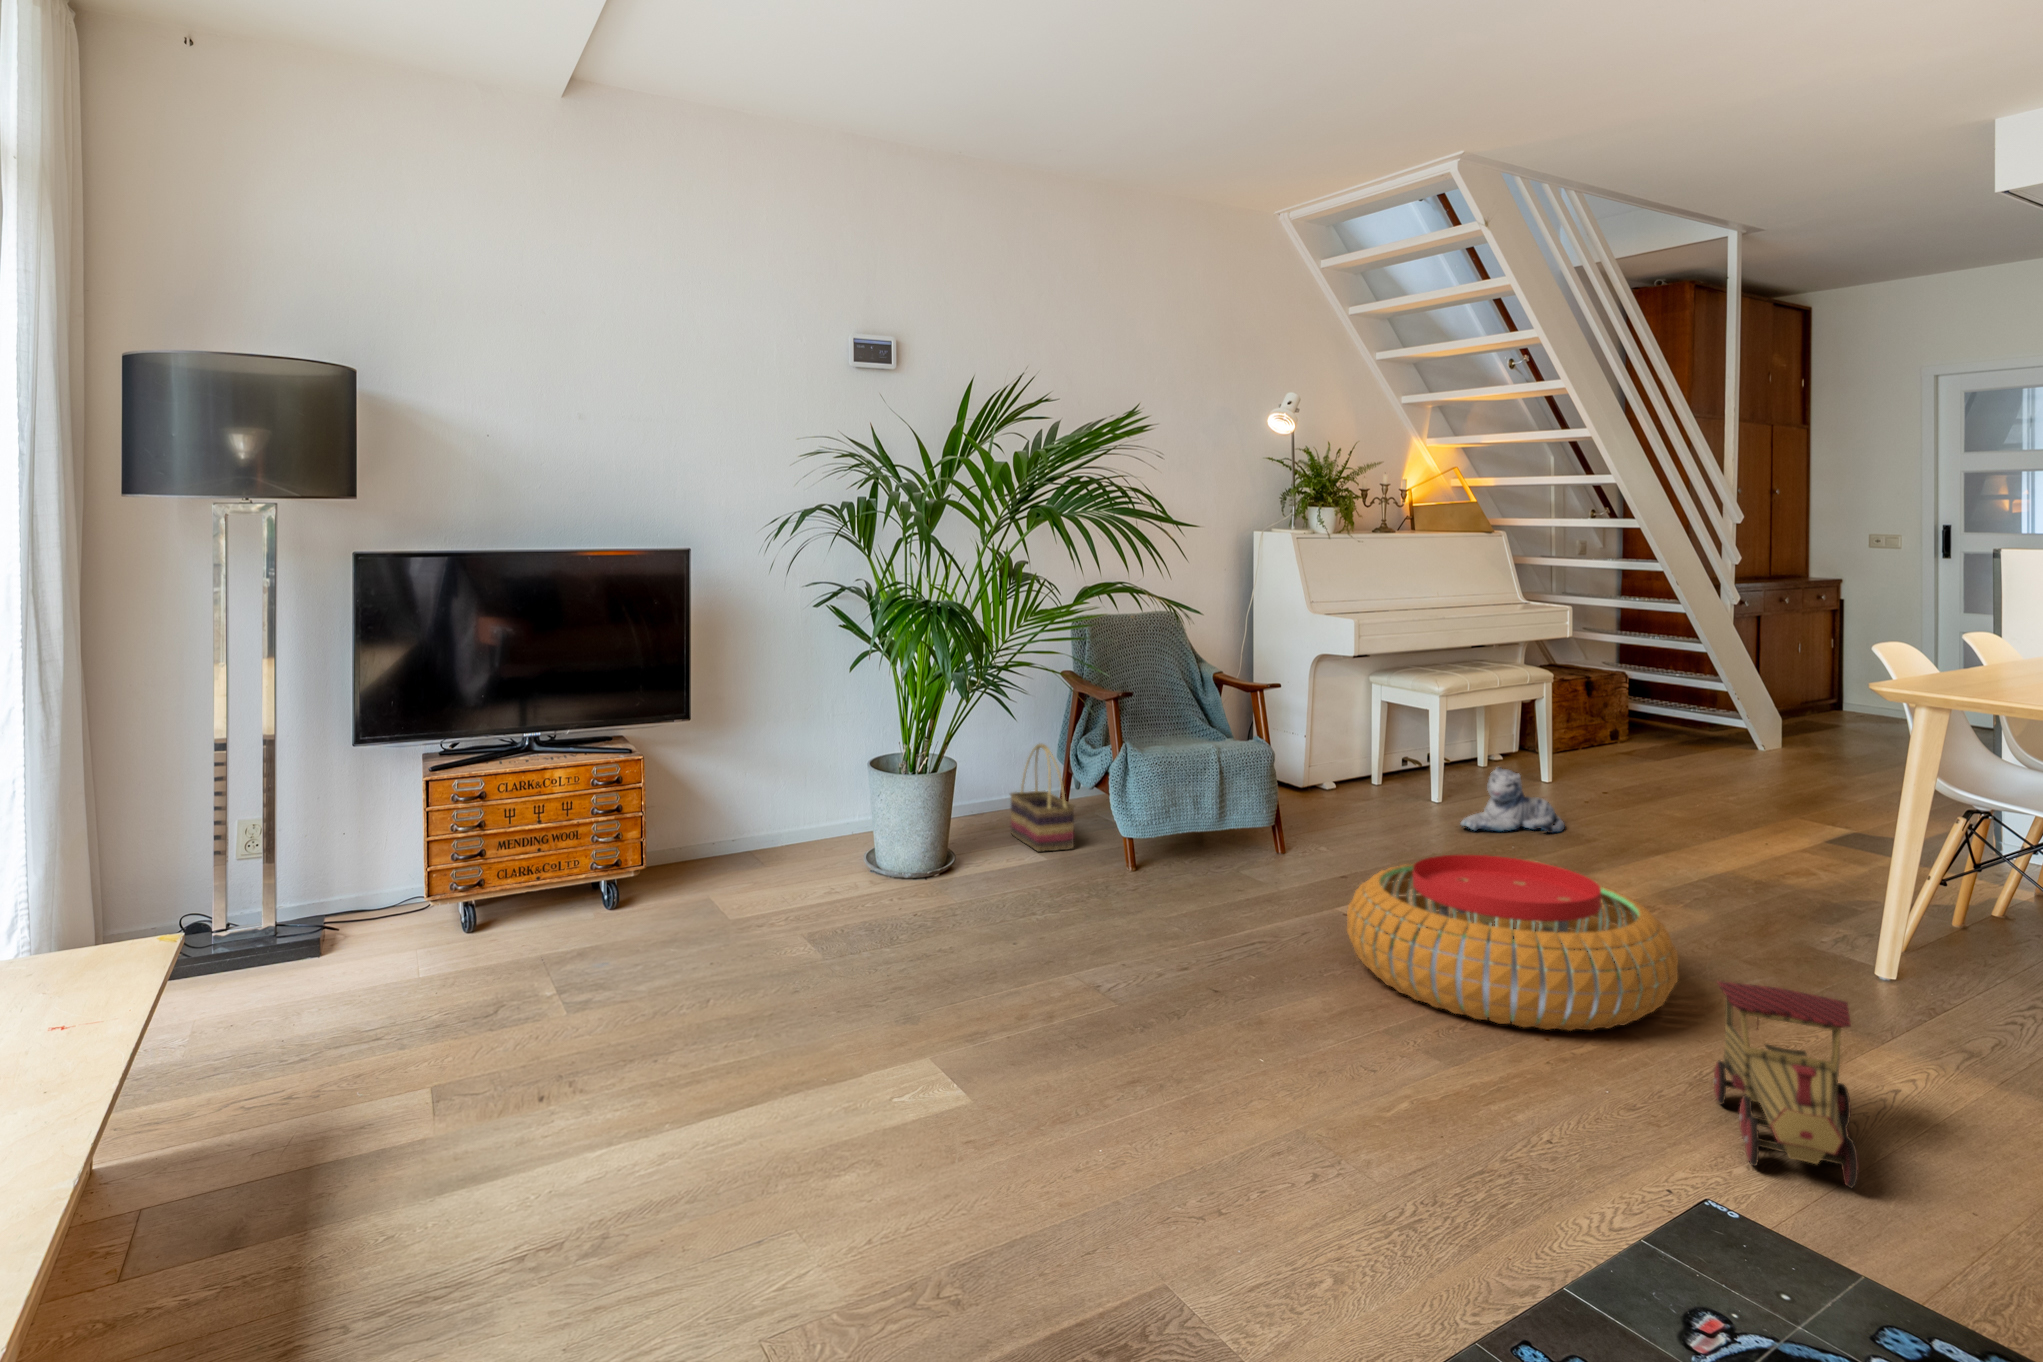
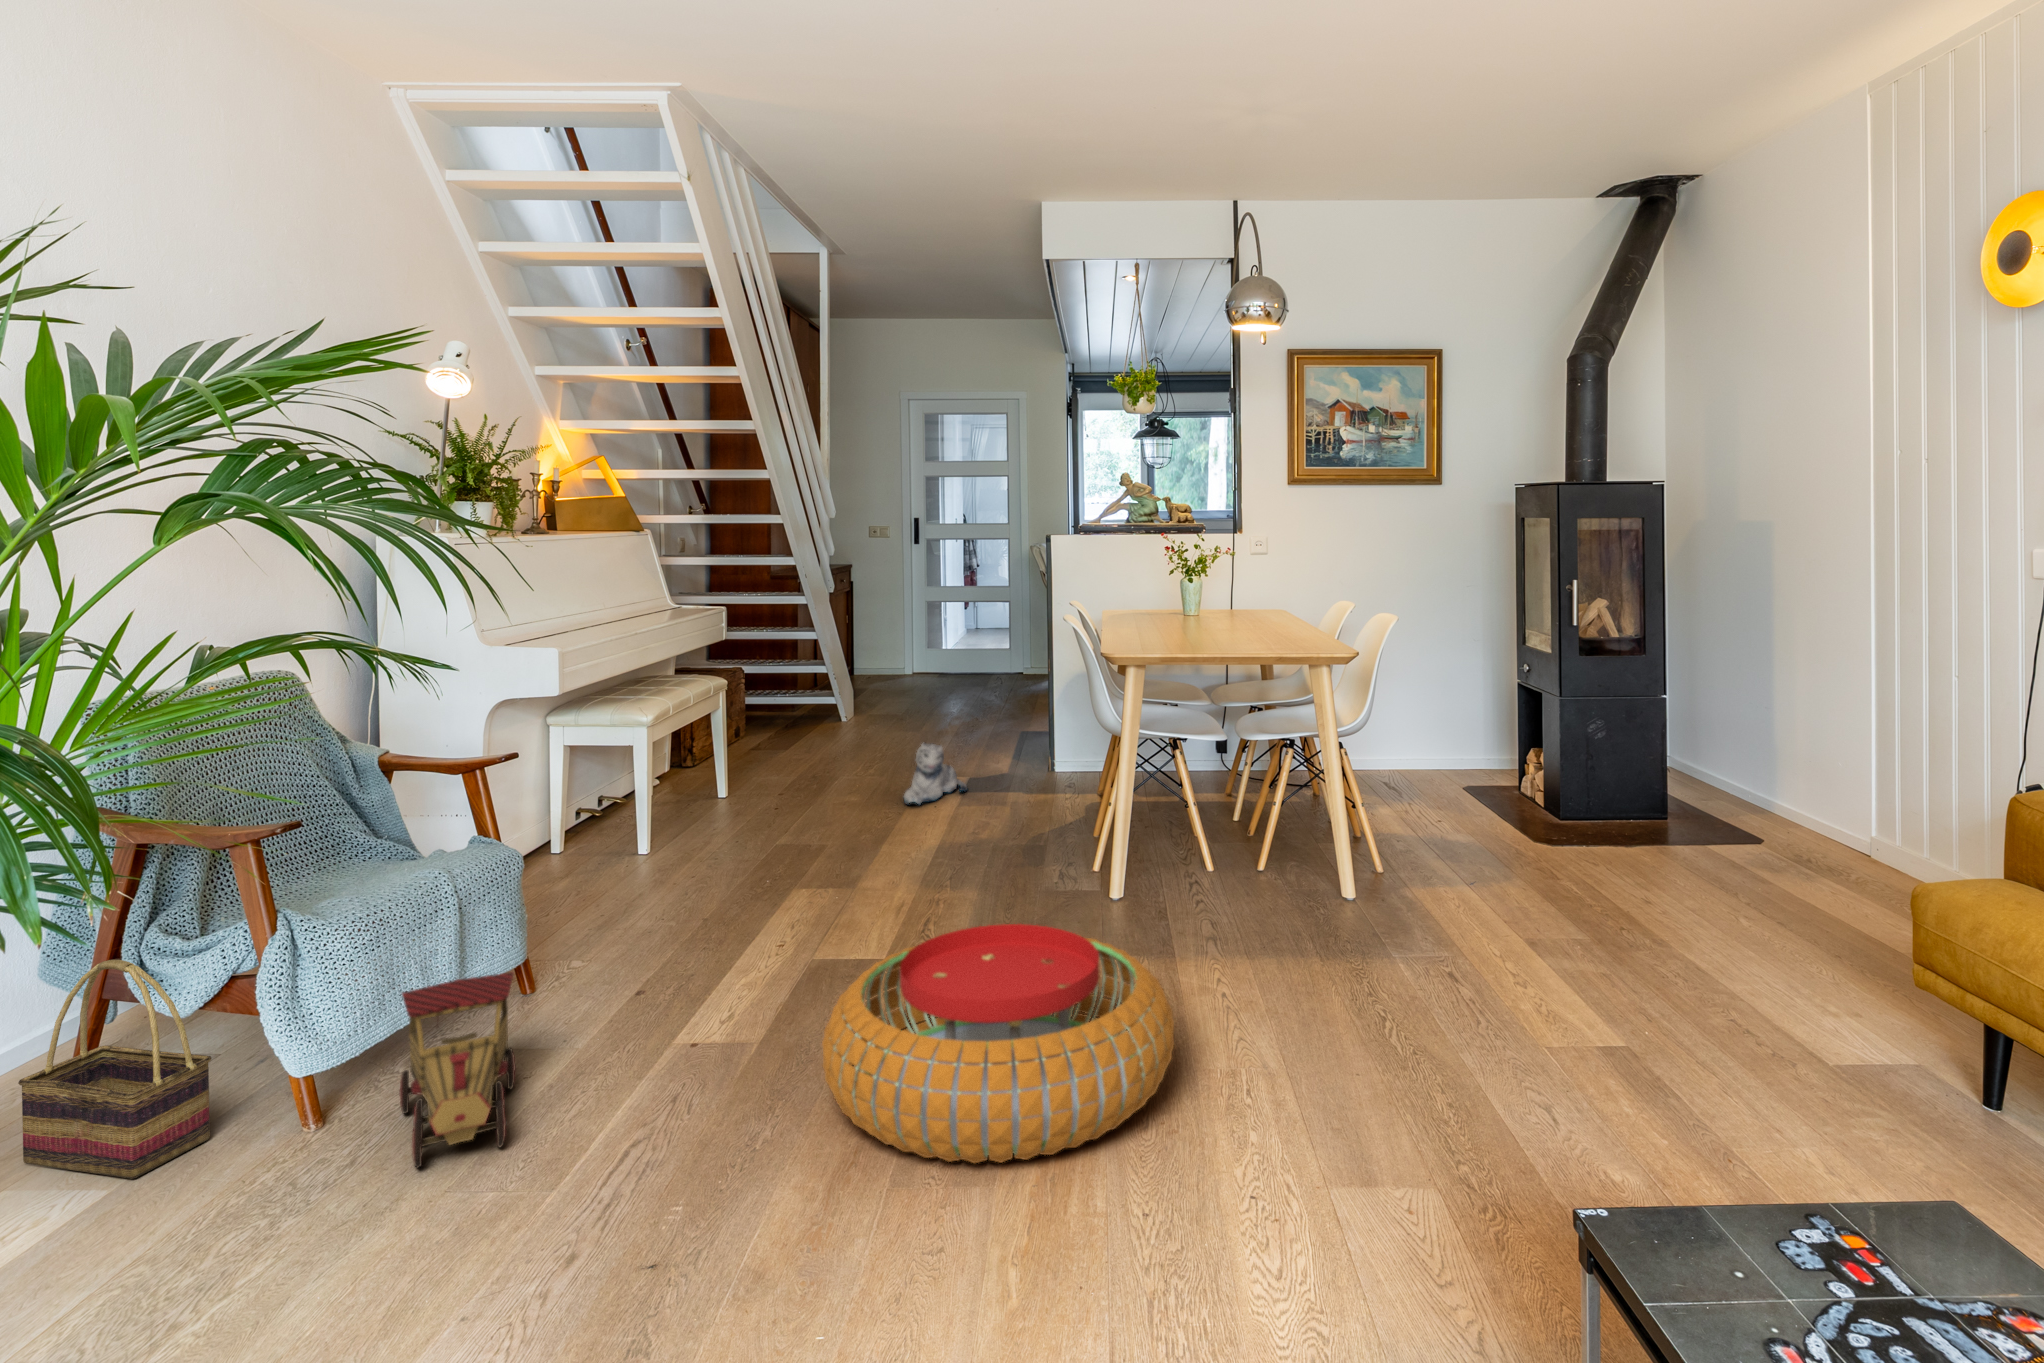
plush toy: present [1460,767,1565,833] -> present [904,743,967,804]
toy train: present [1714,981,1858,1188] -> present [399,972,516,1168]

